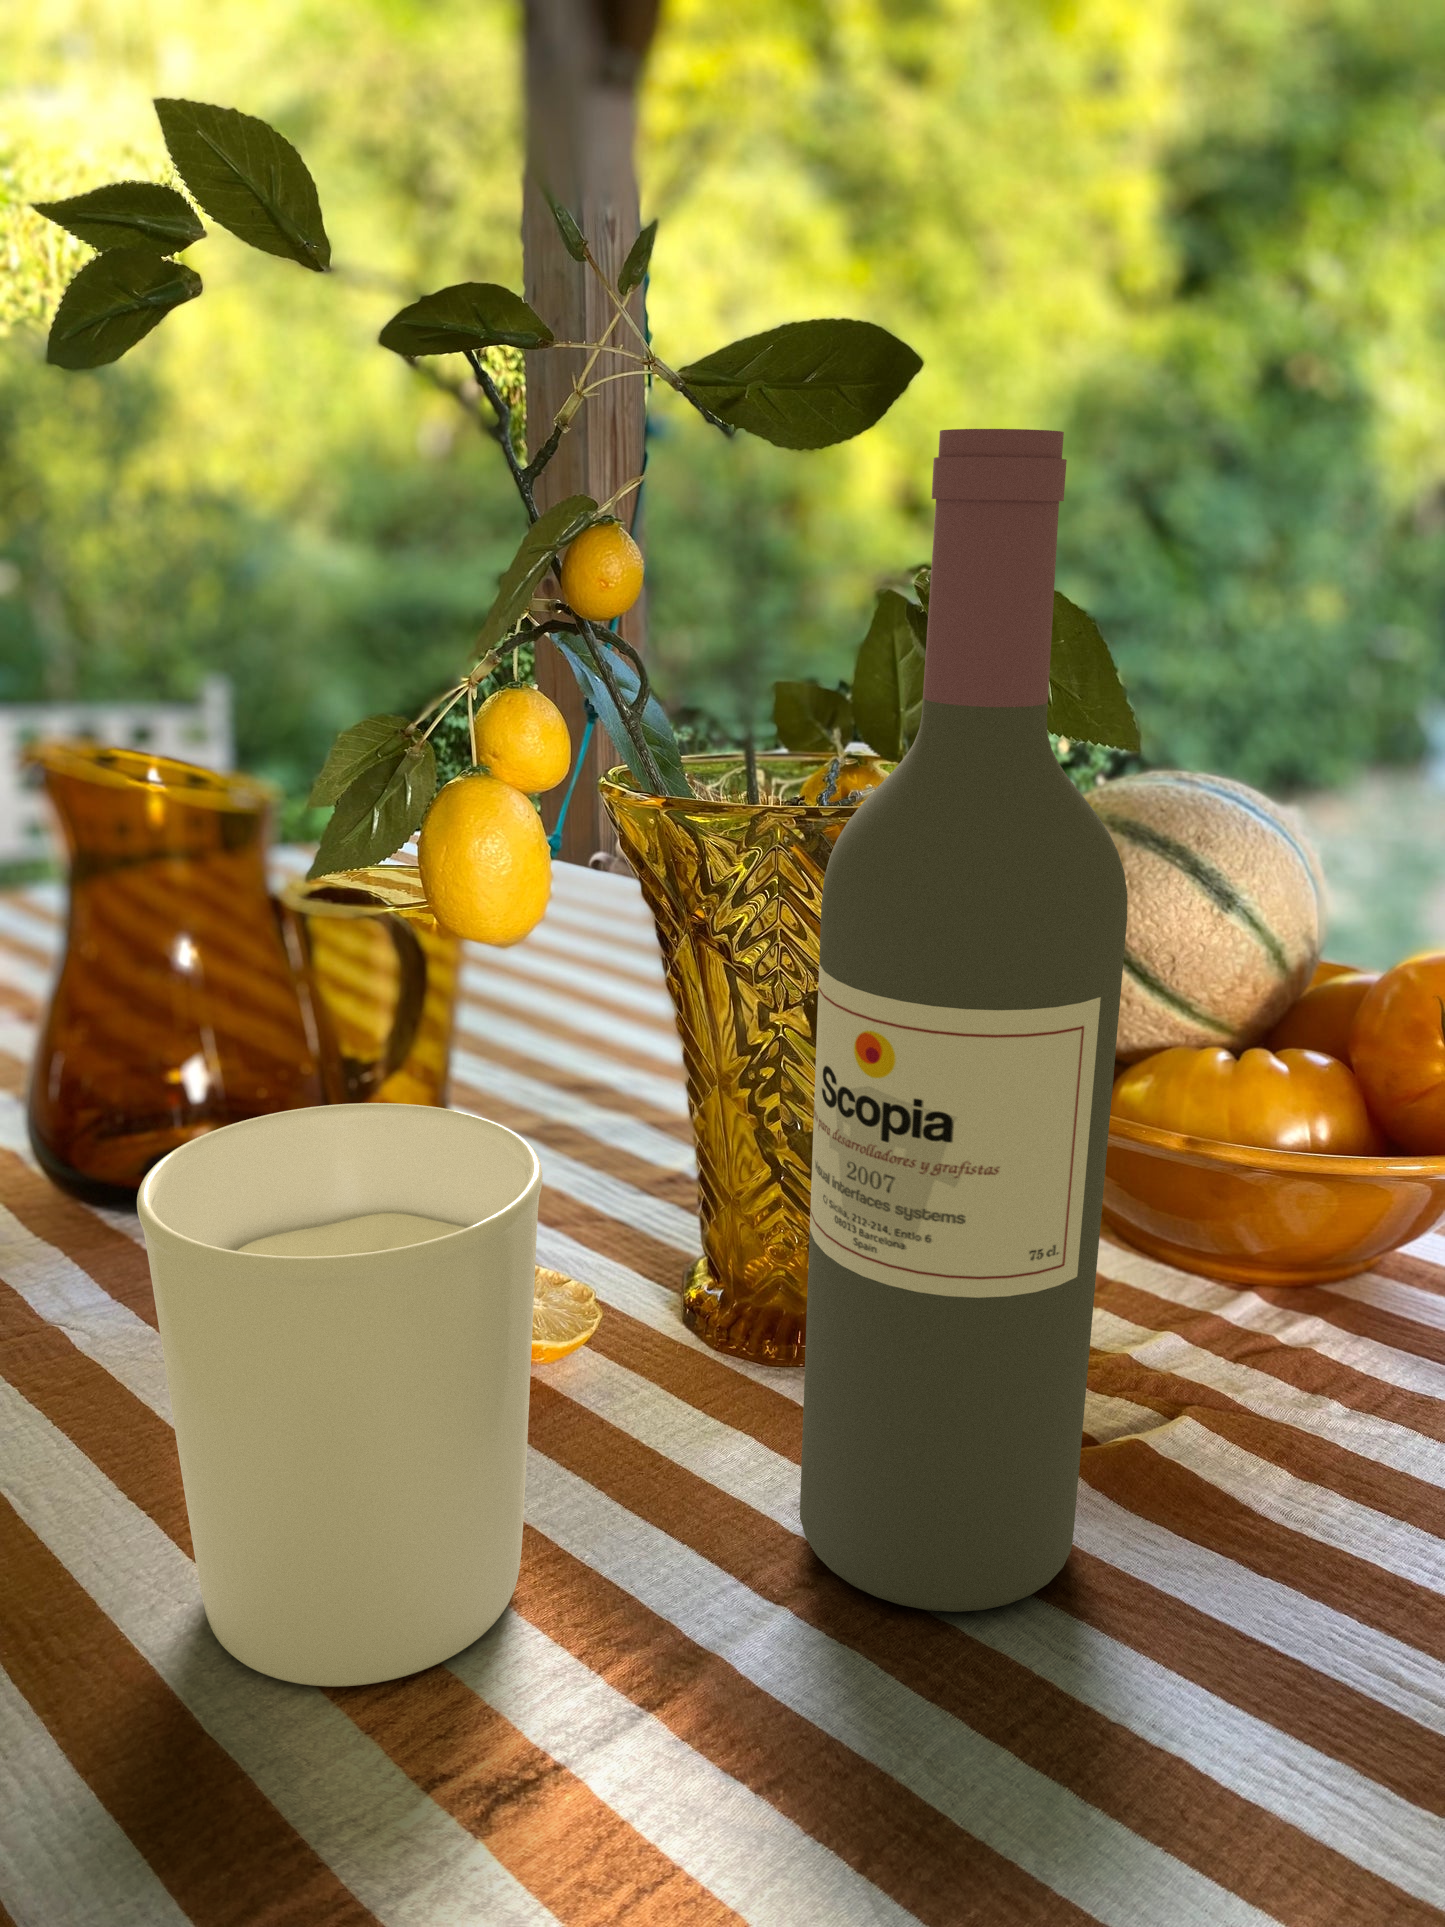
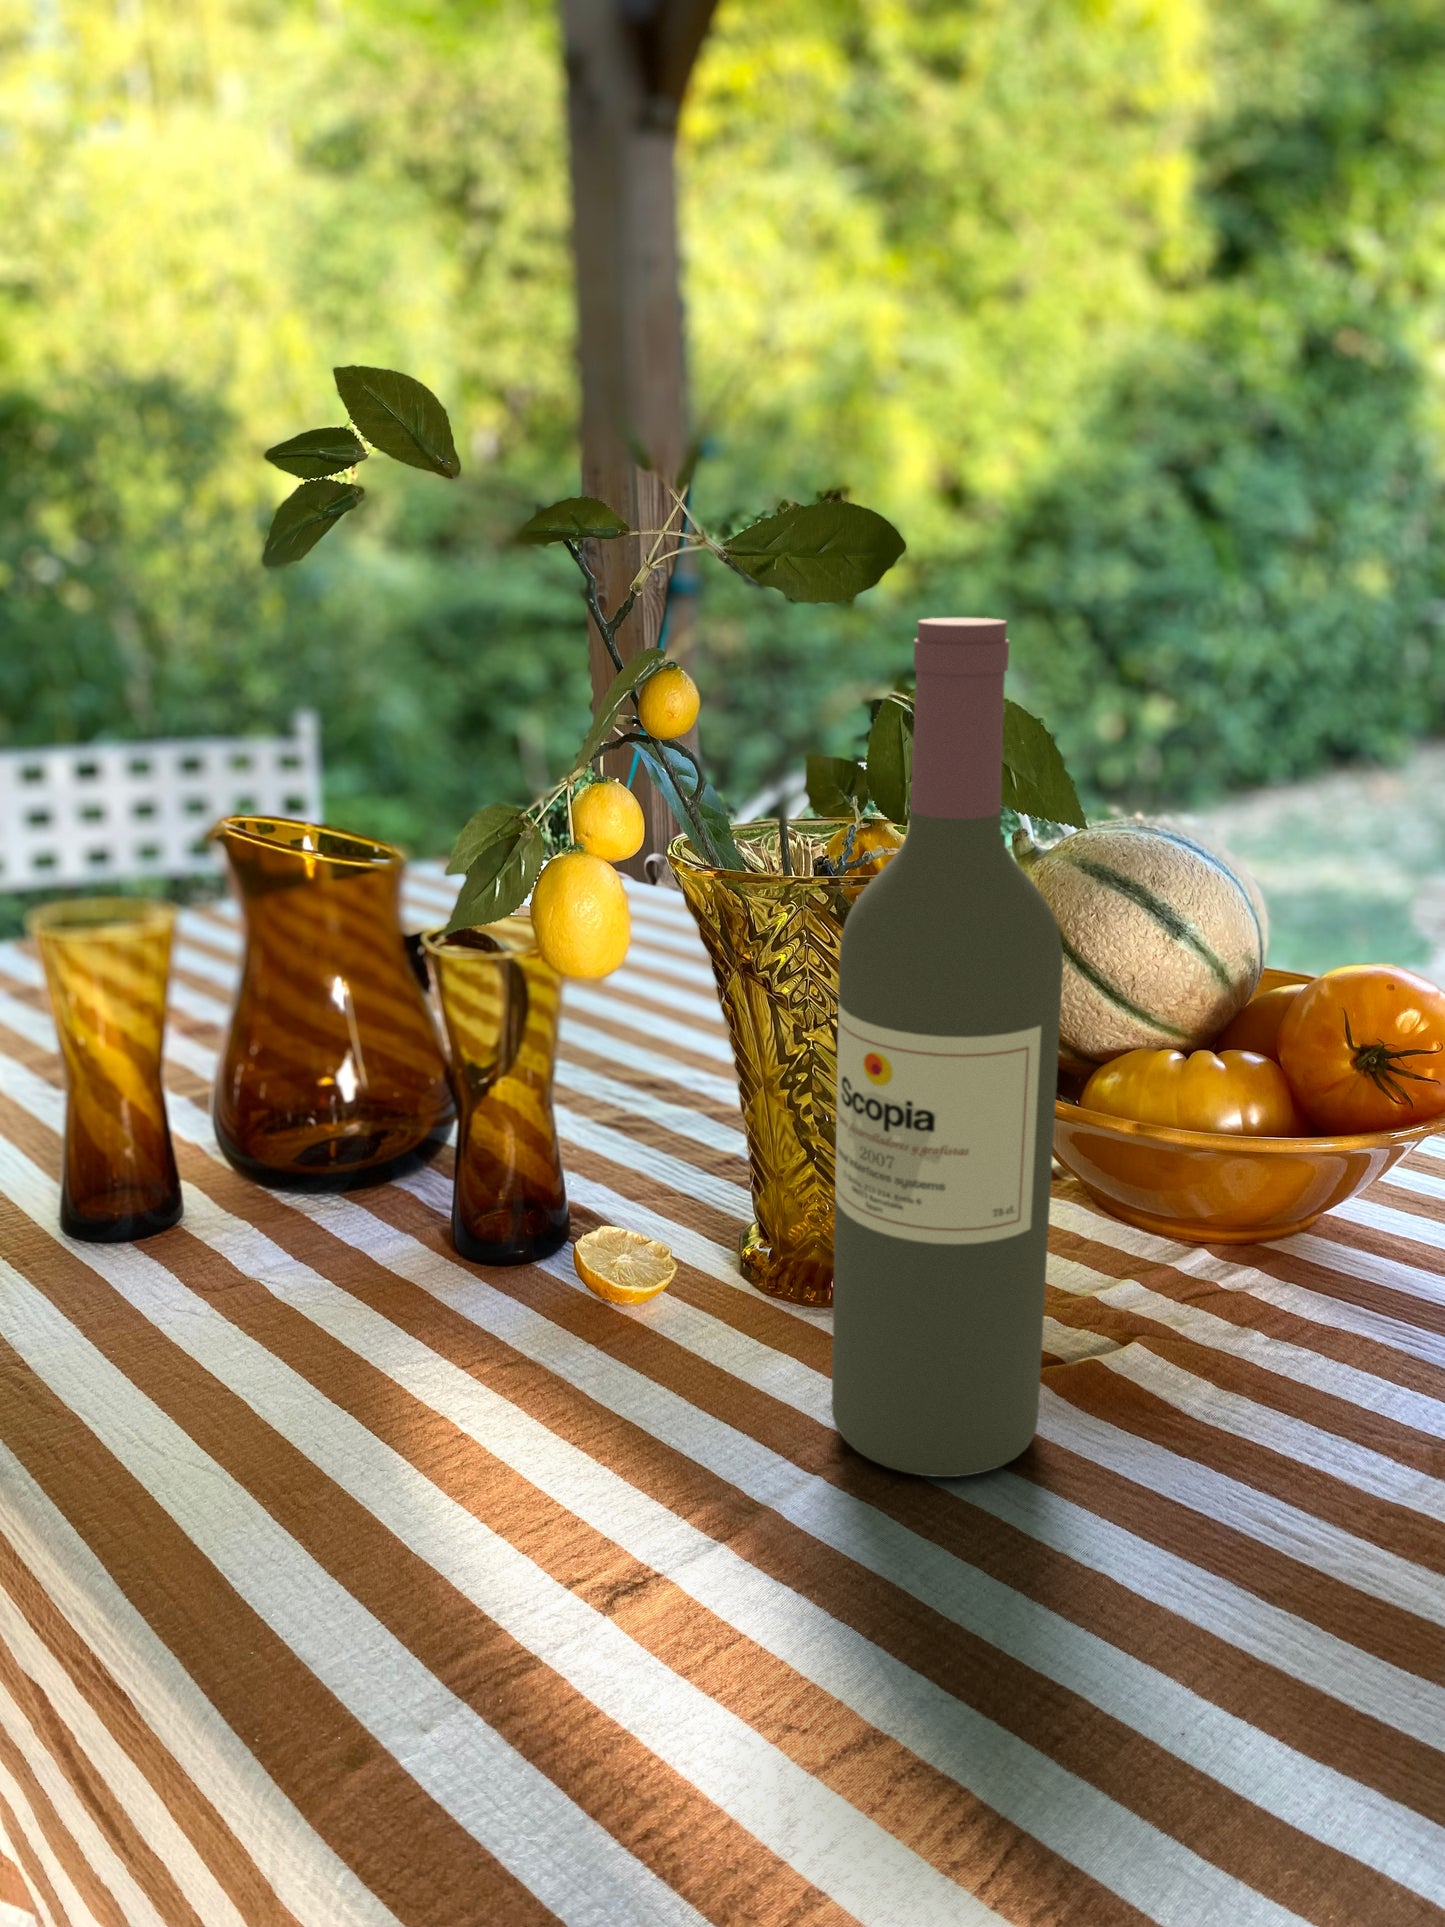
candle holder: present [137,1103,542,1687] -> none [352,1106,638,1526]

